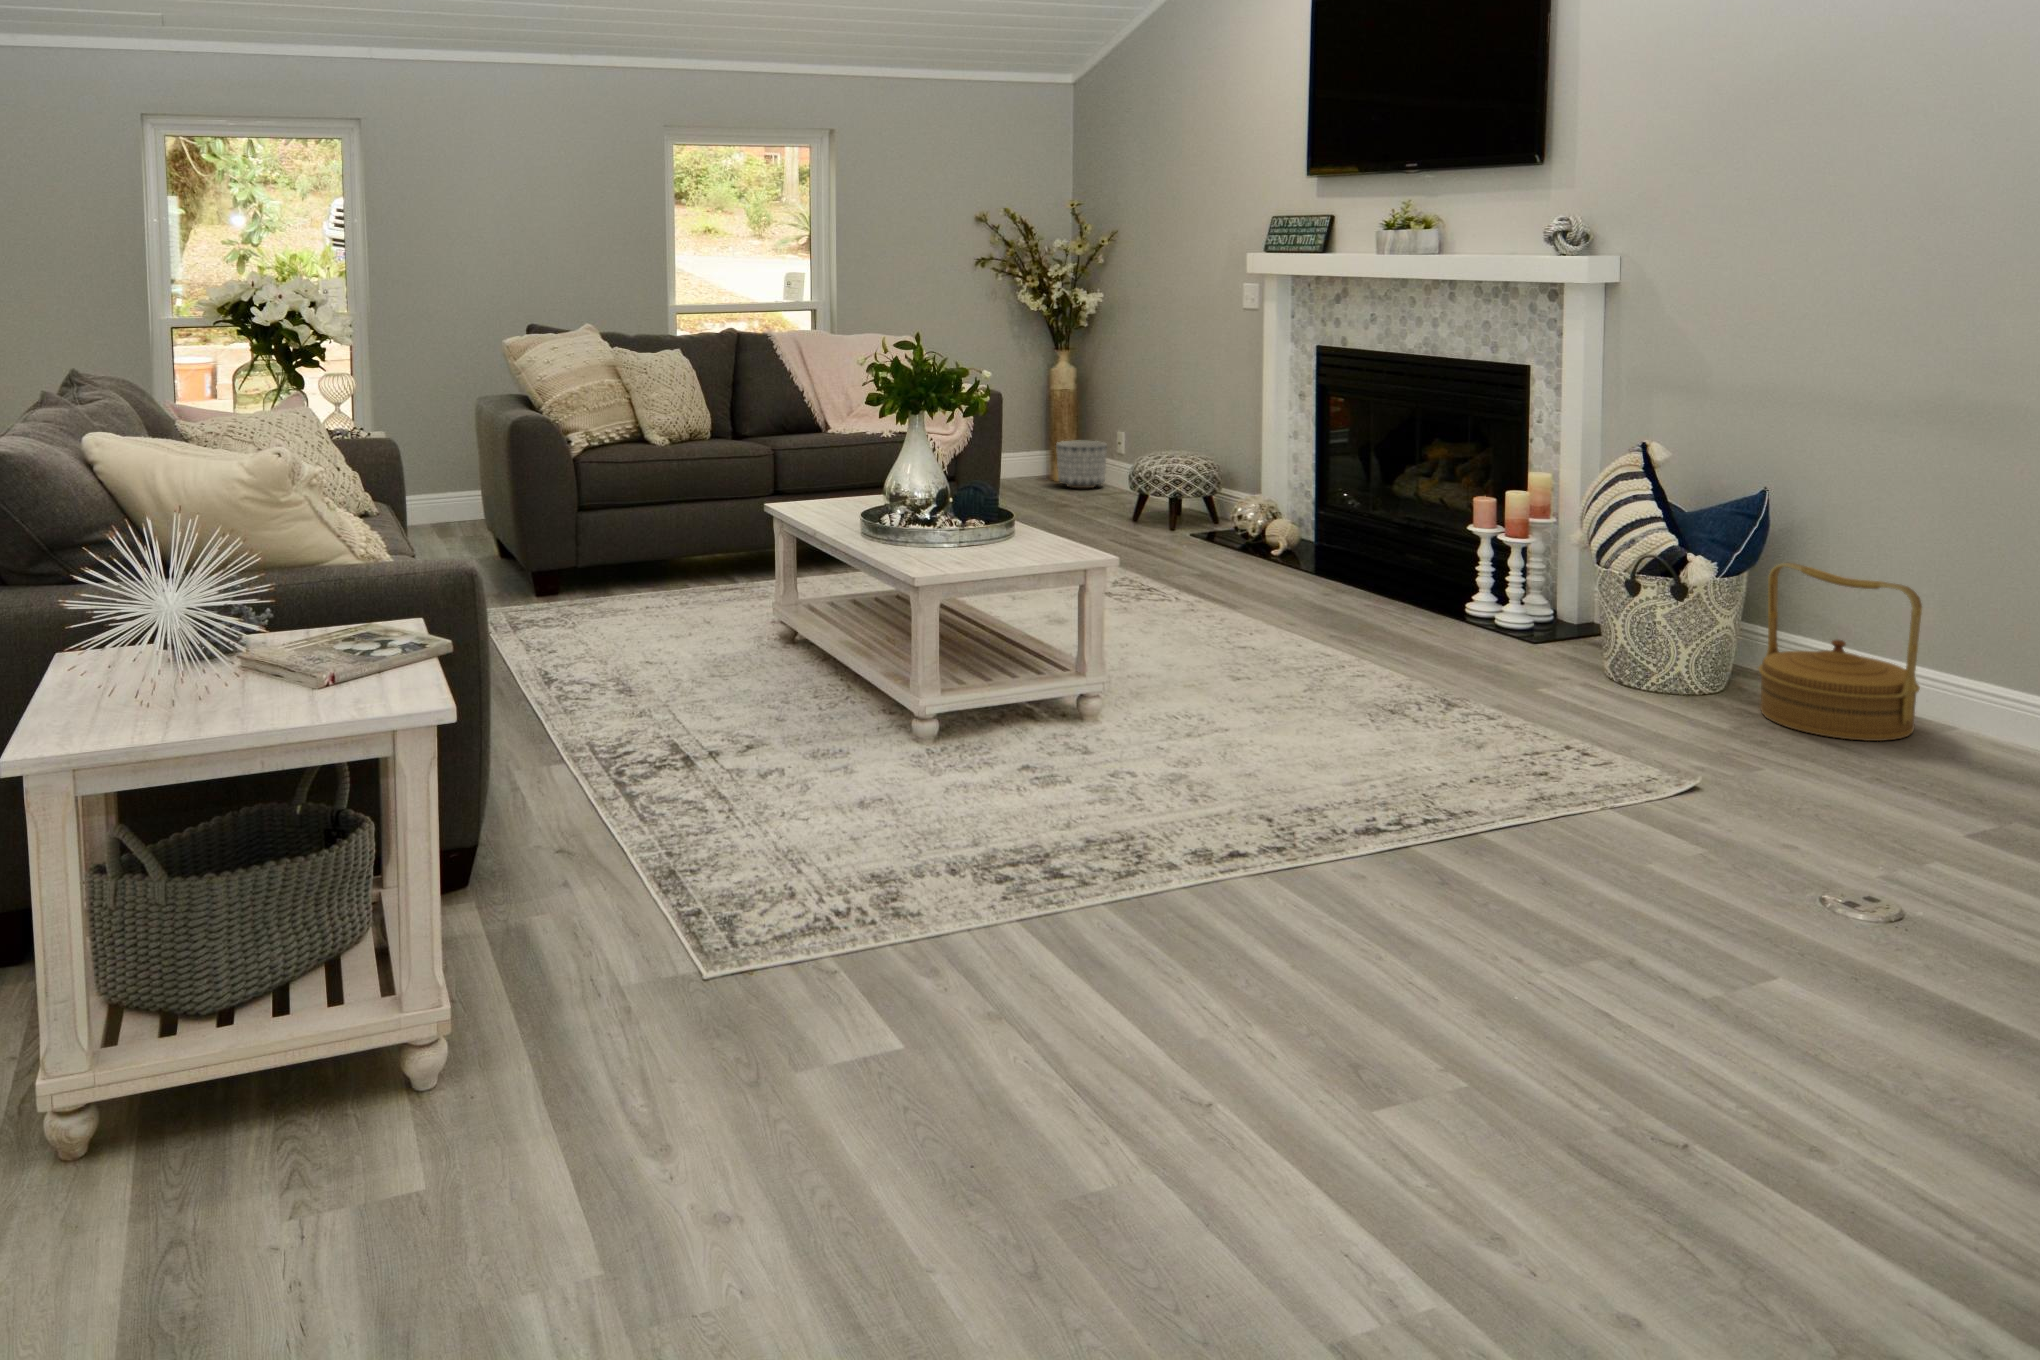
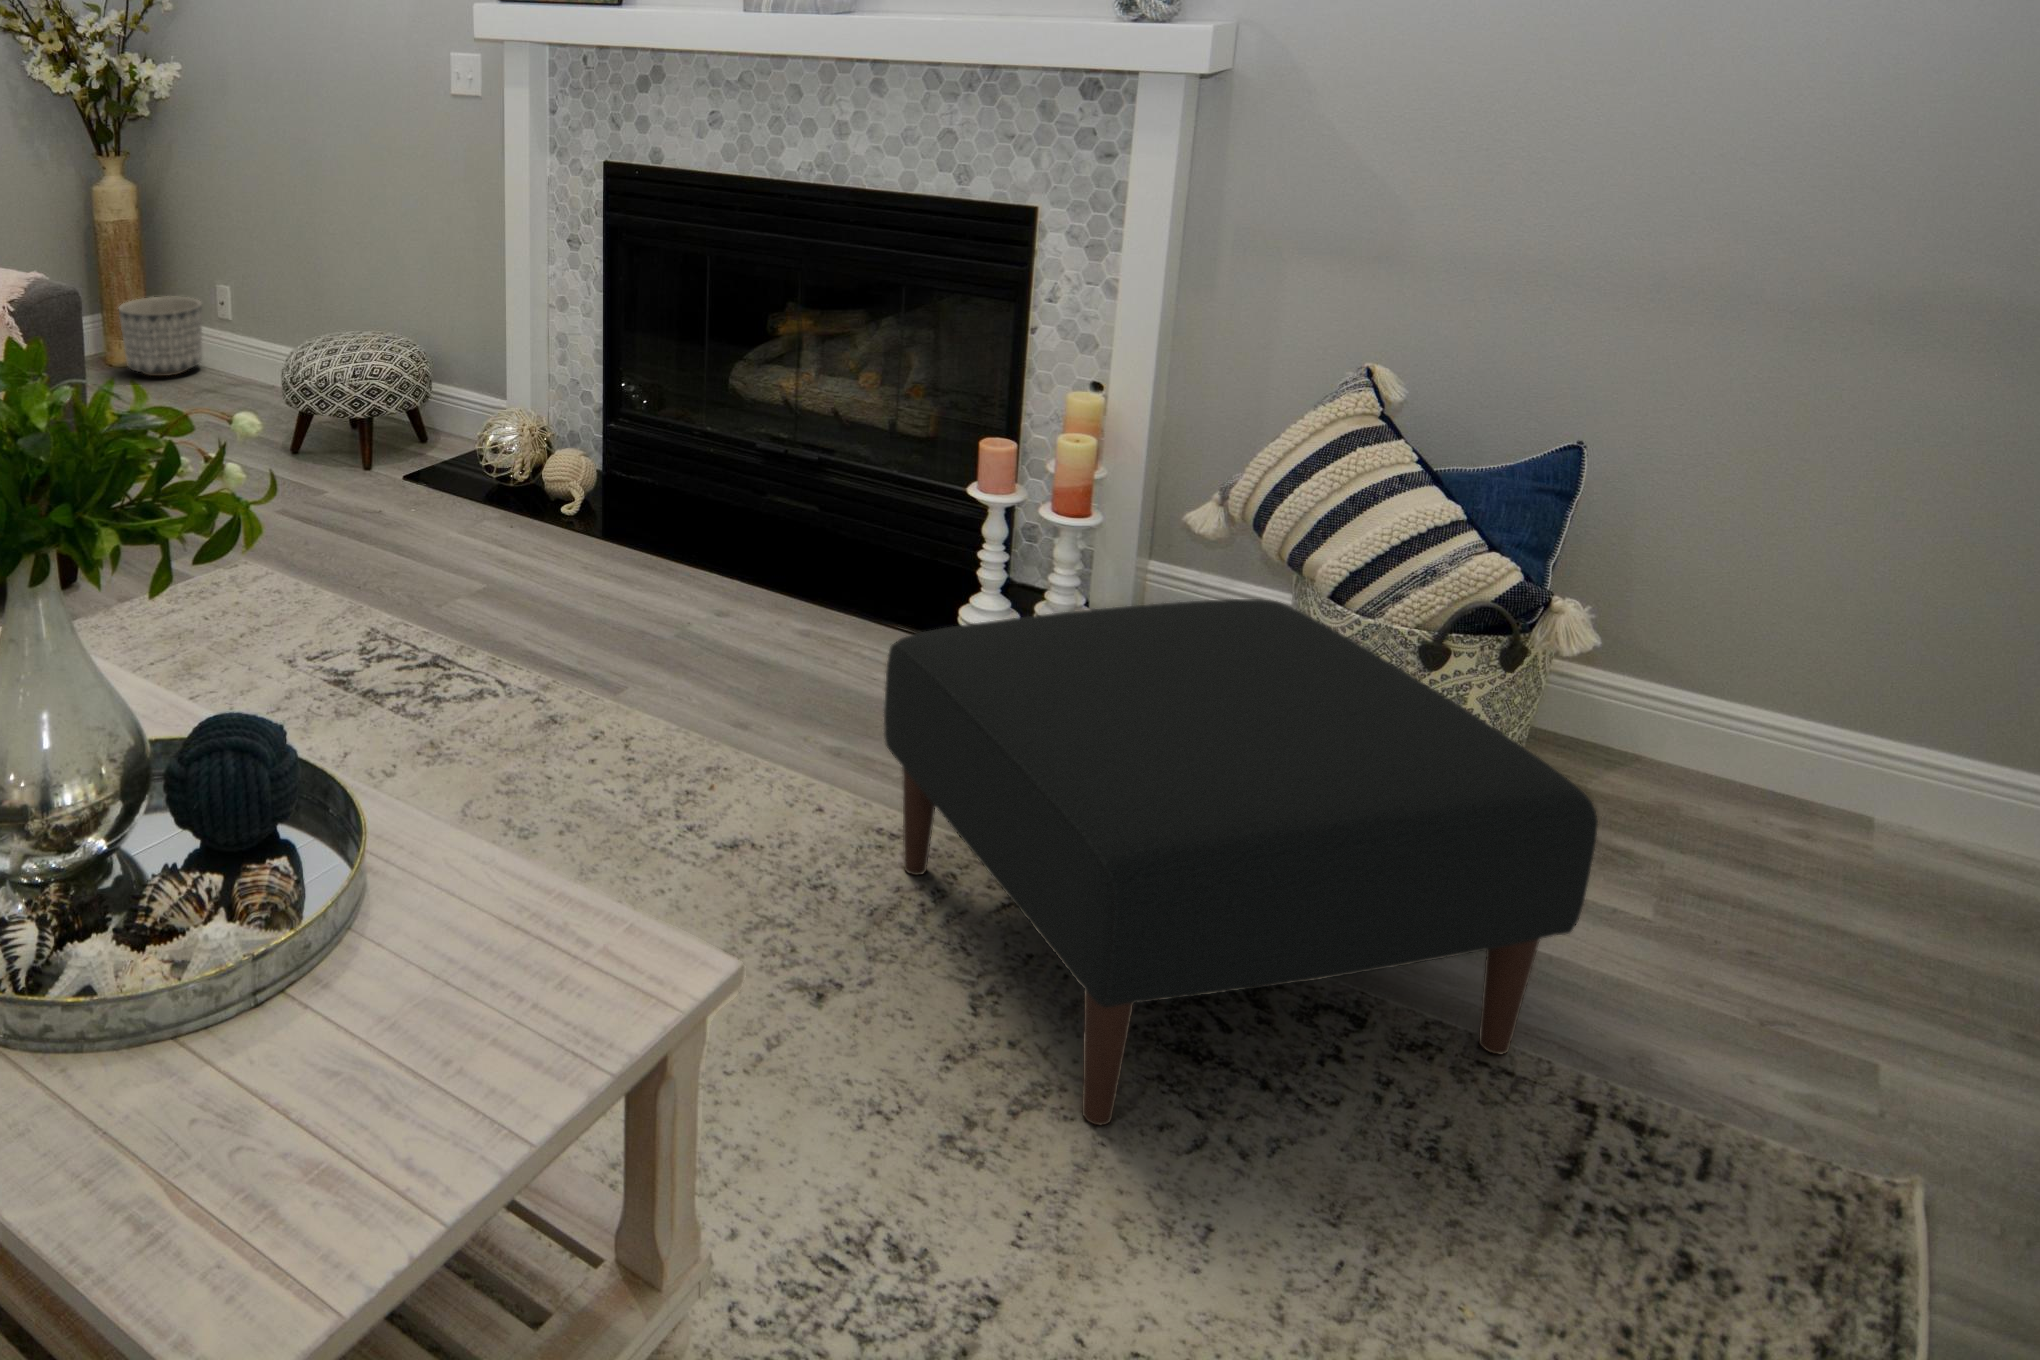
ottoman: none [1316,537,1578,731] -> present [884,599,1598,1125]
woven basket: present [1759,563,1922,741] -> none [1623,591,1994,926]

